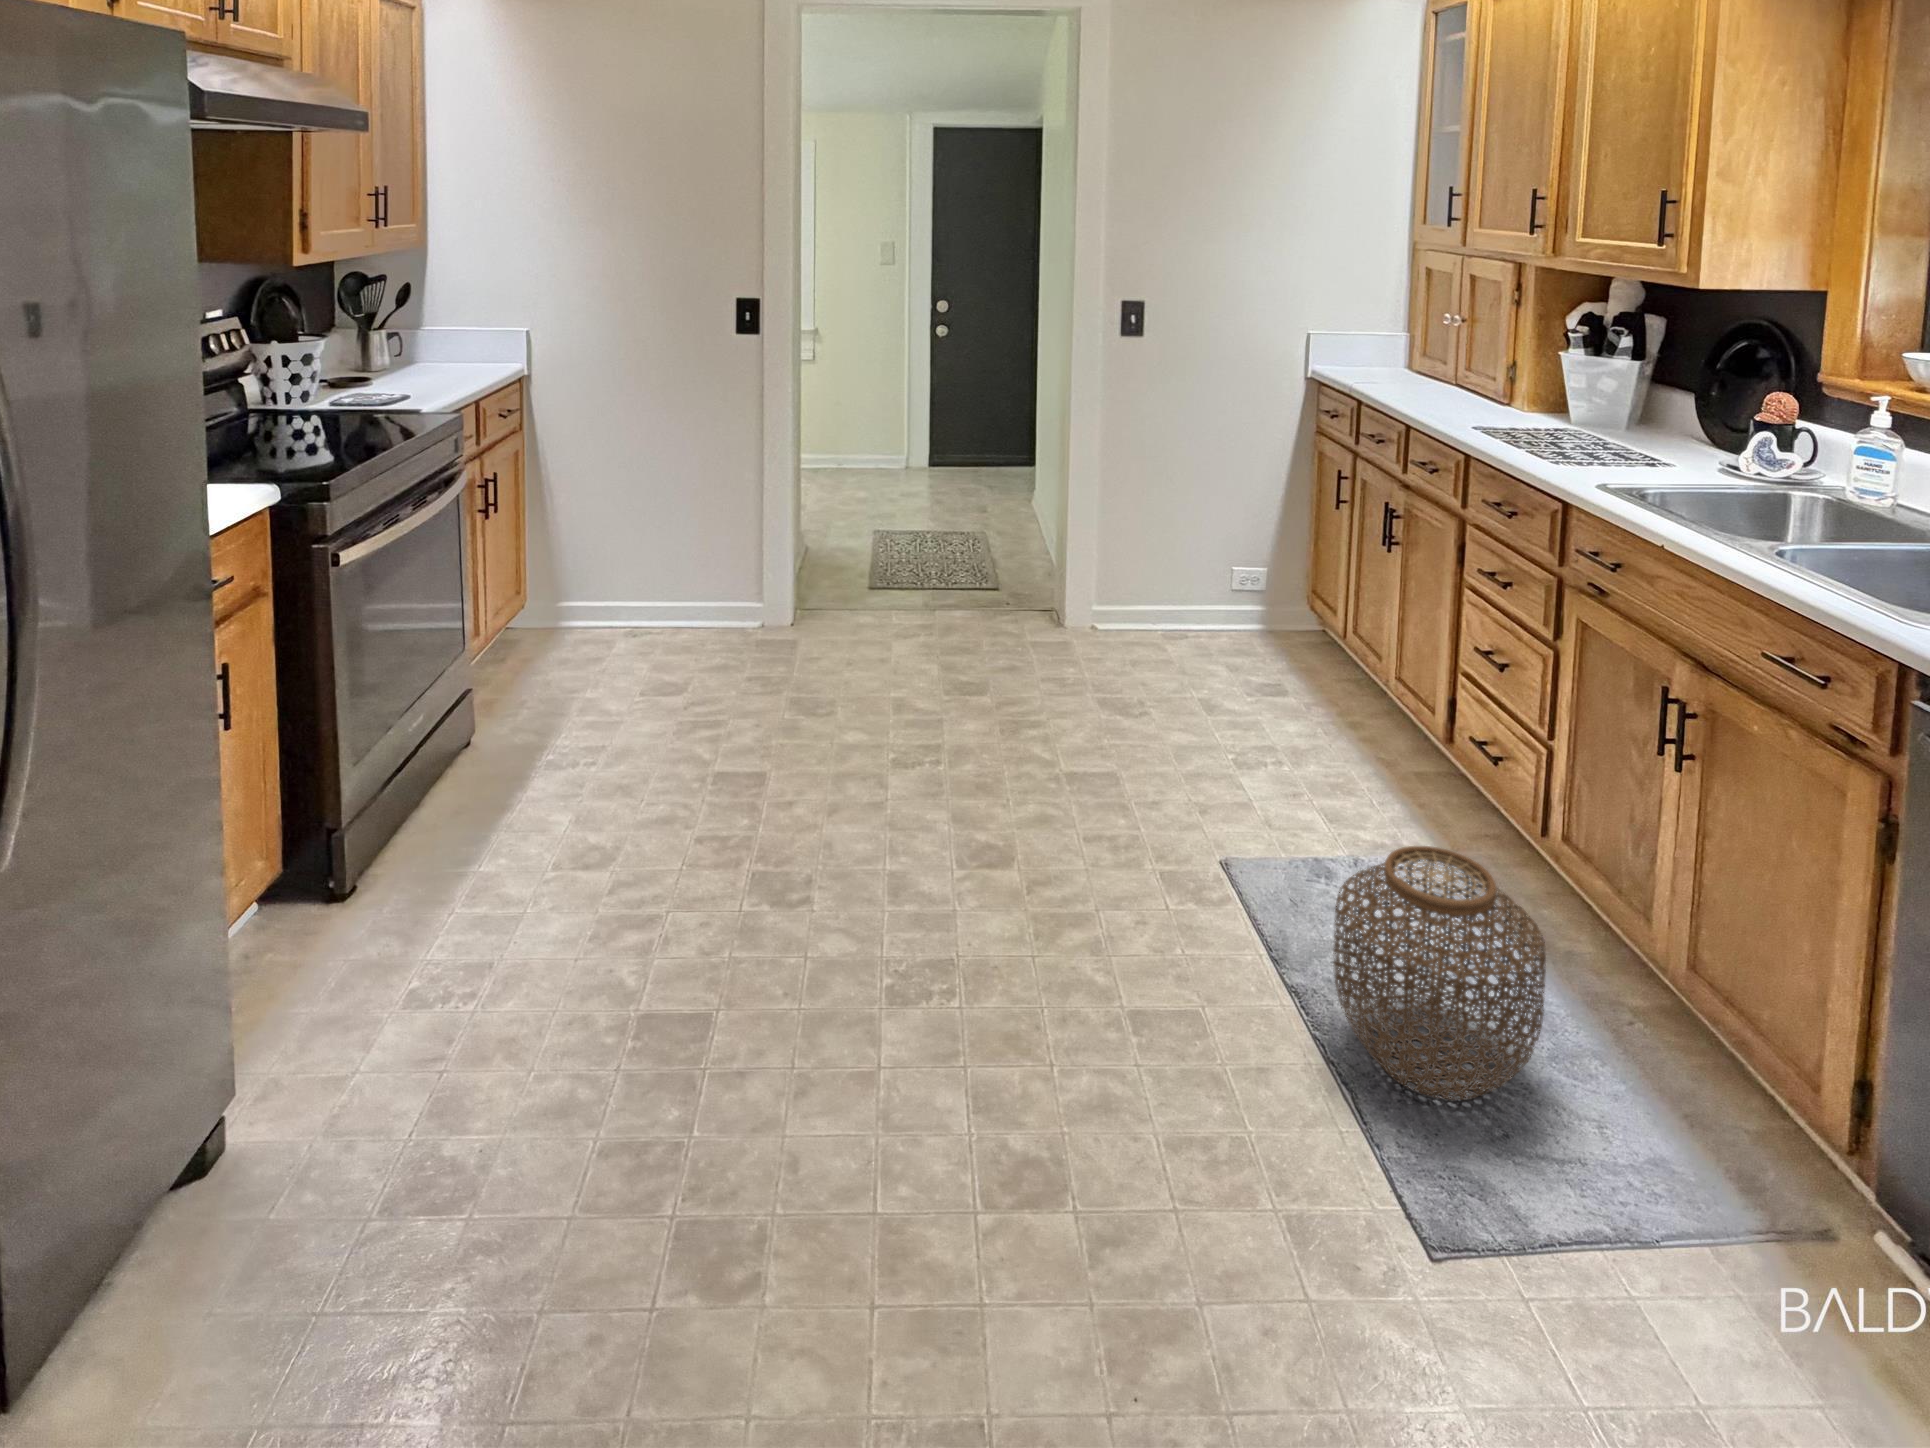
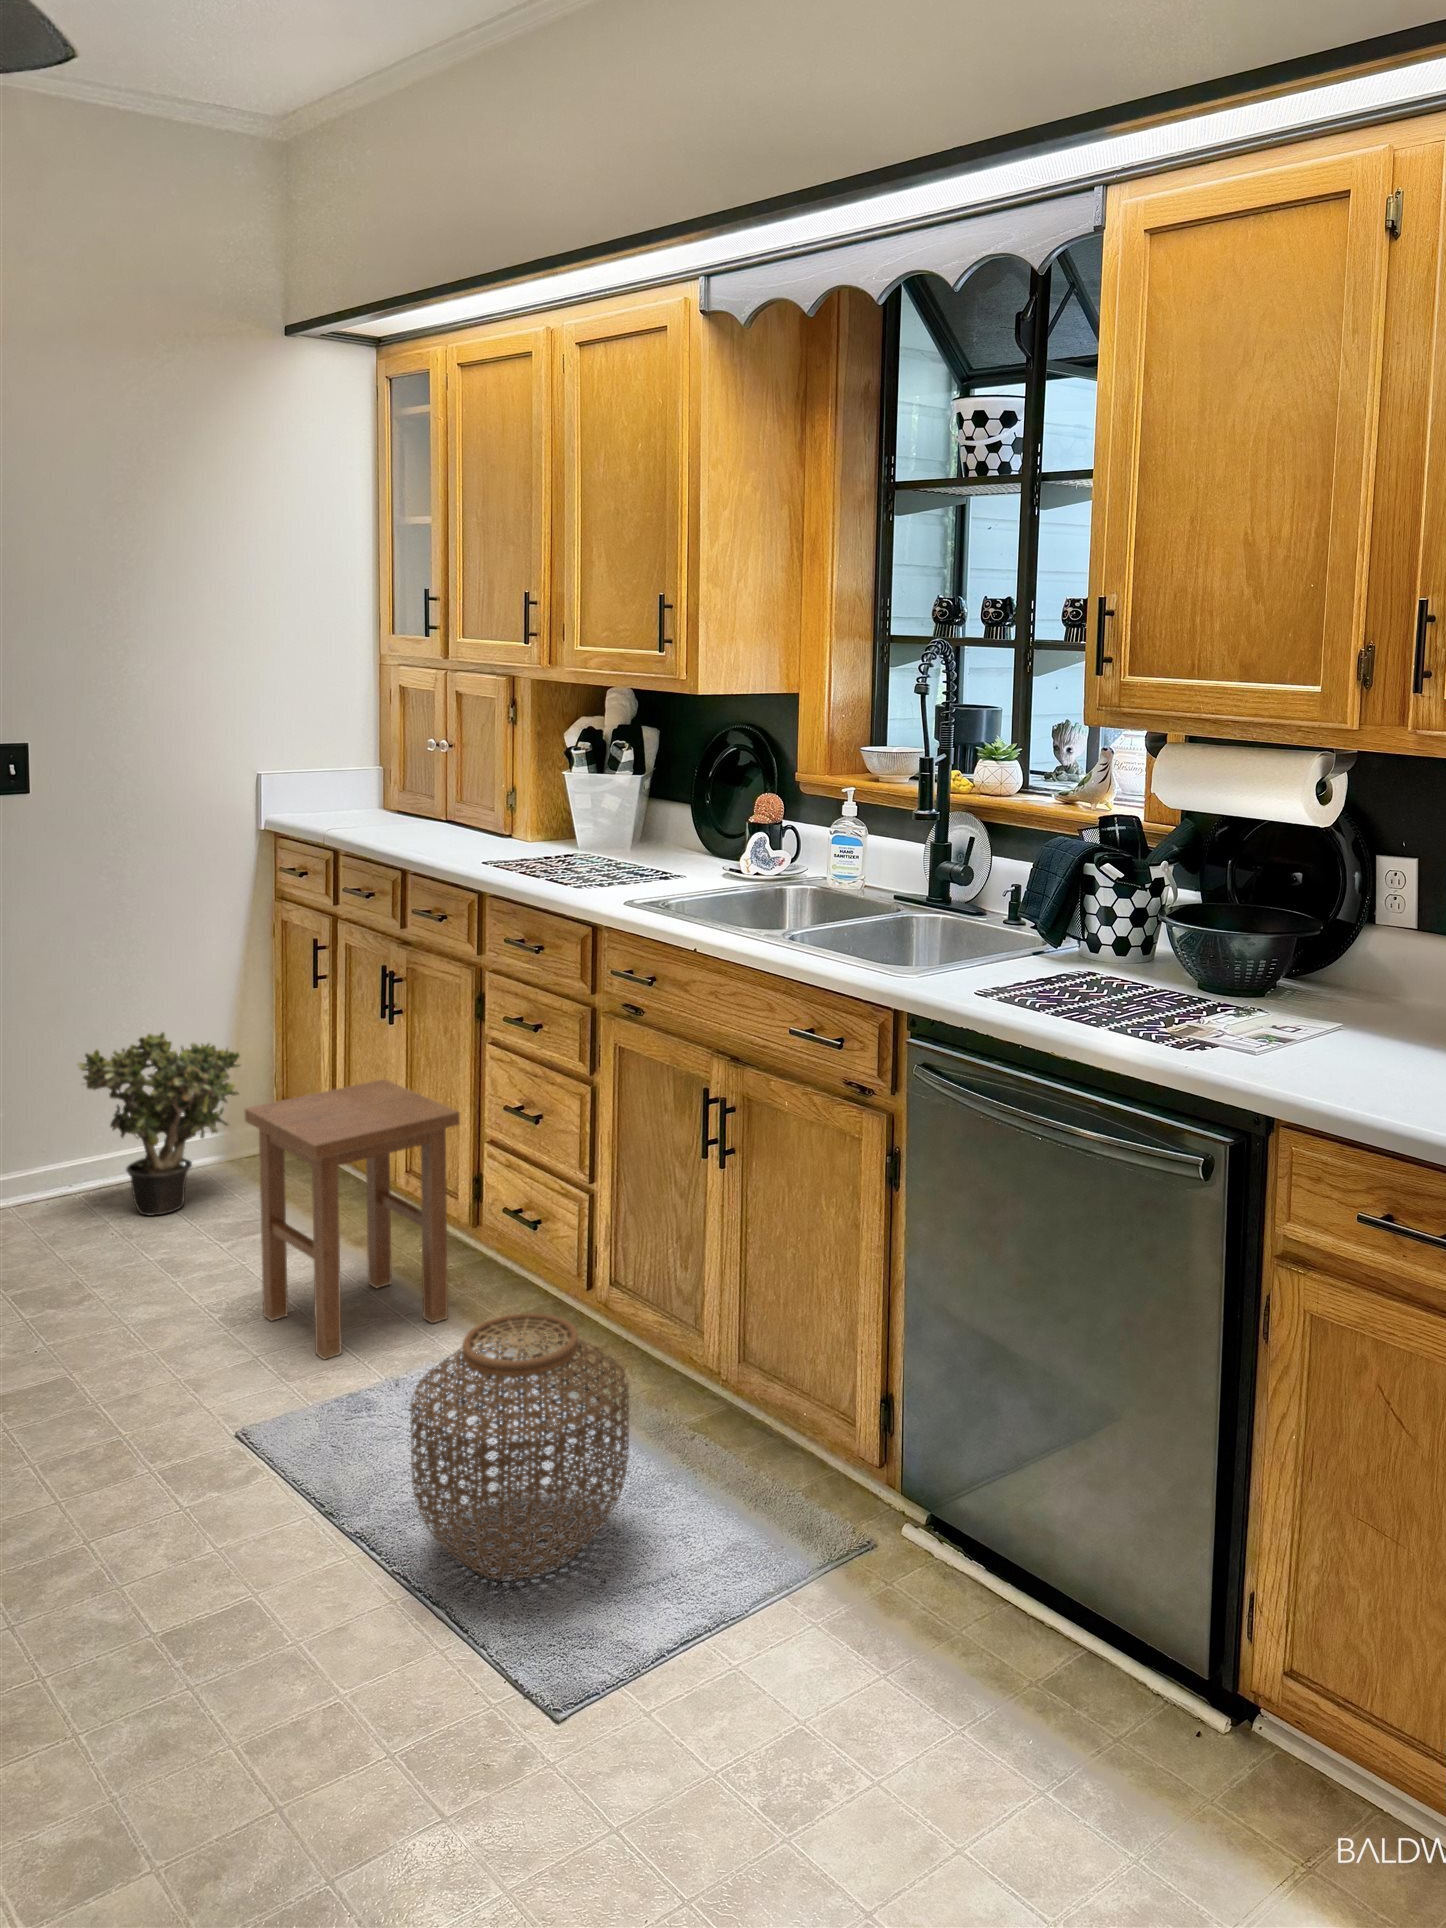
potted plant: none [1163,522,1278,659] -> present [78,1032,239,1216]
stool: none [1260,597,1432,817] -> present [245,1079,460,1359]

